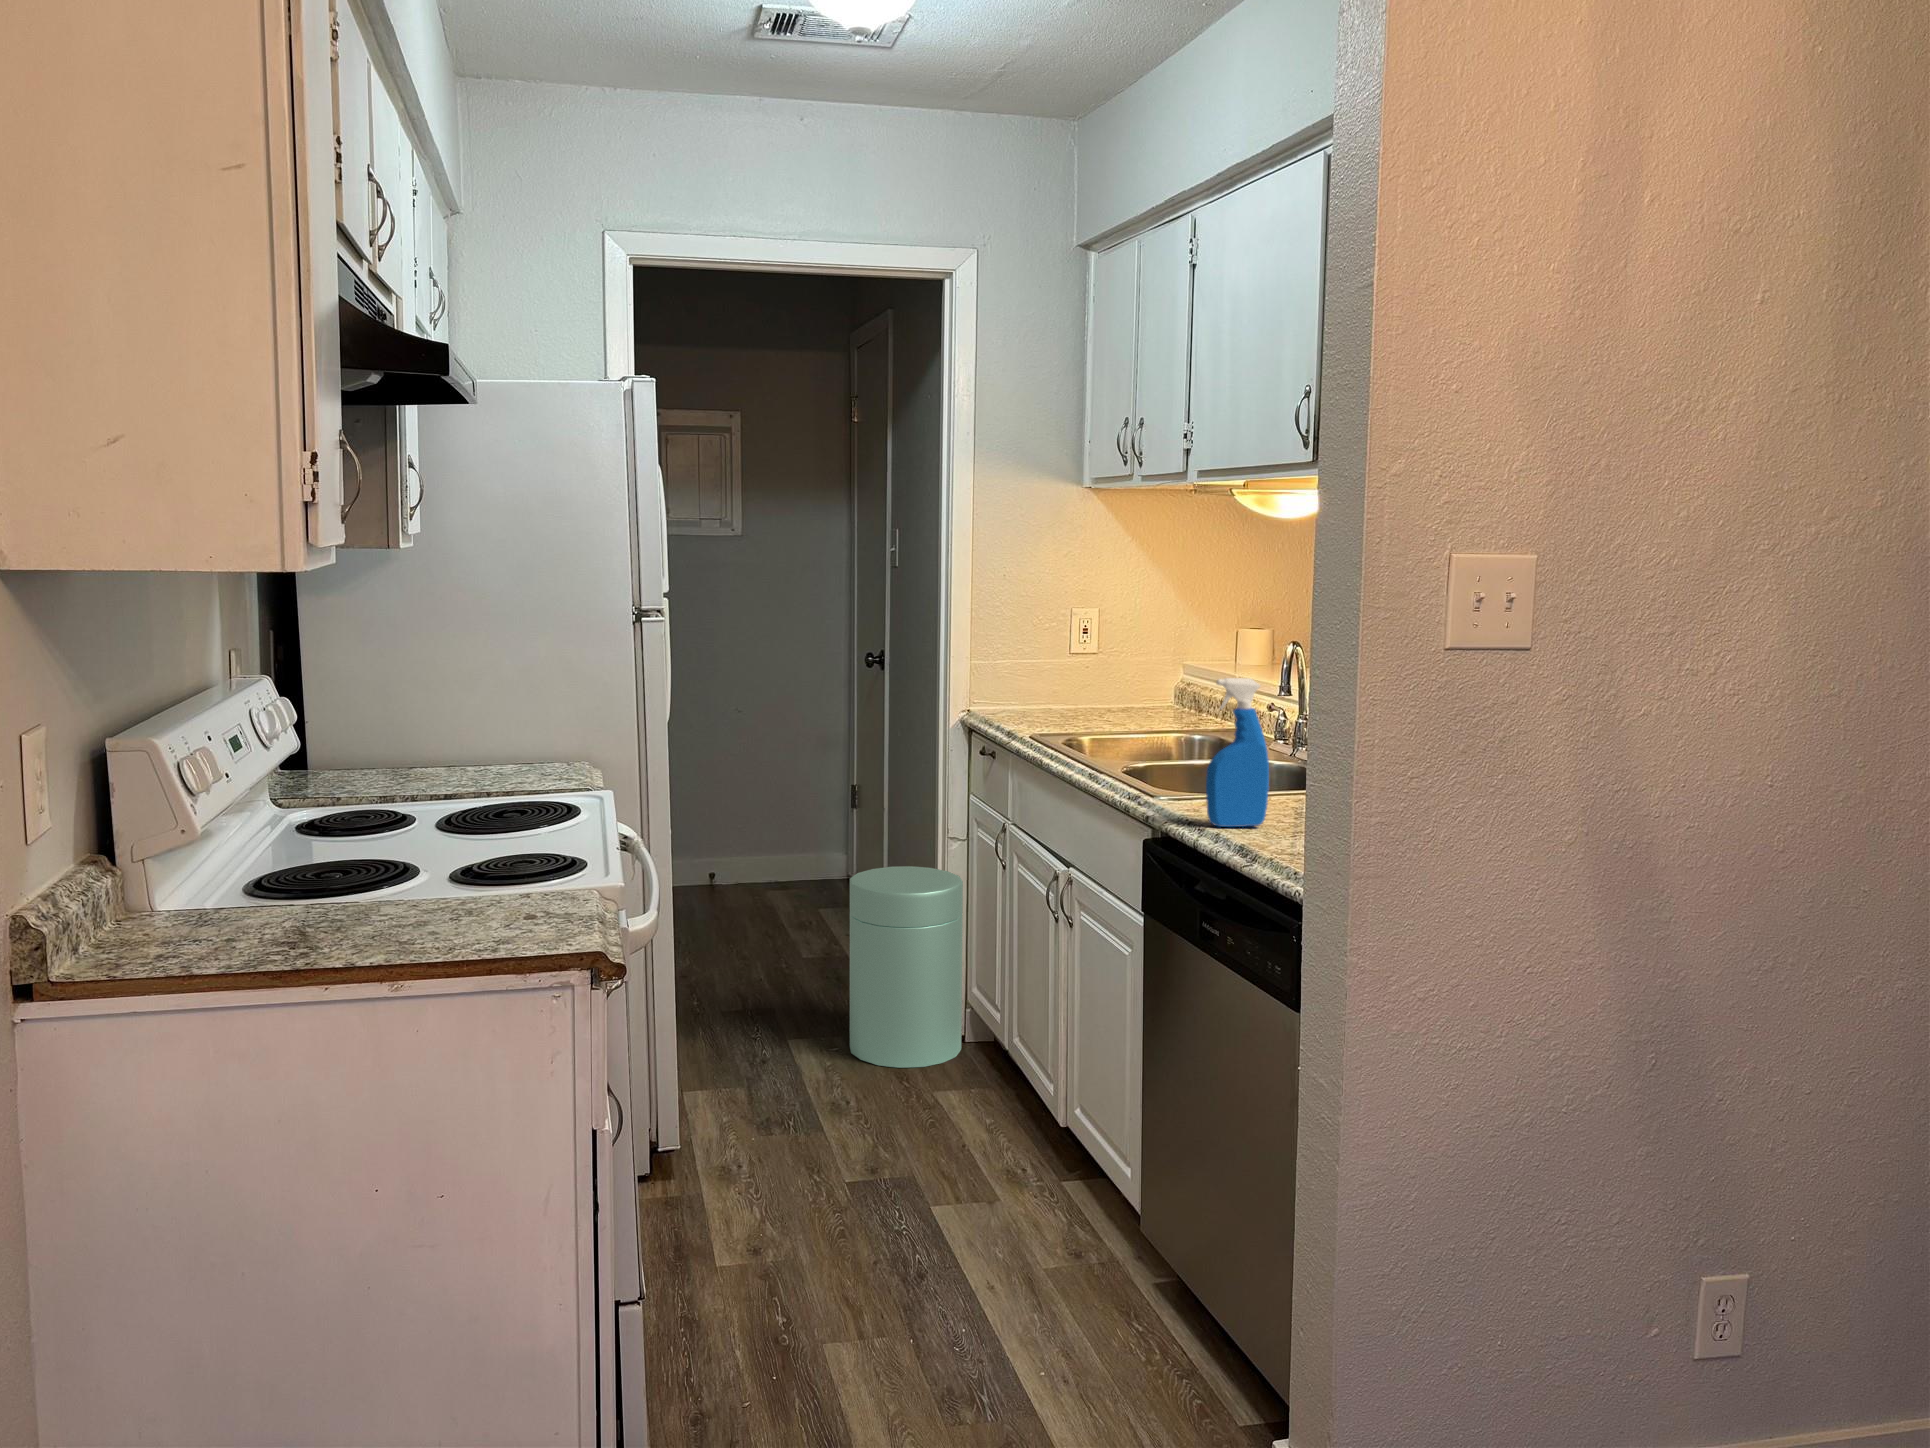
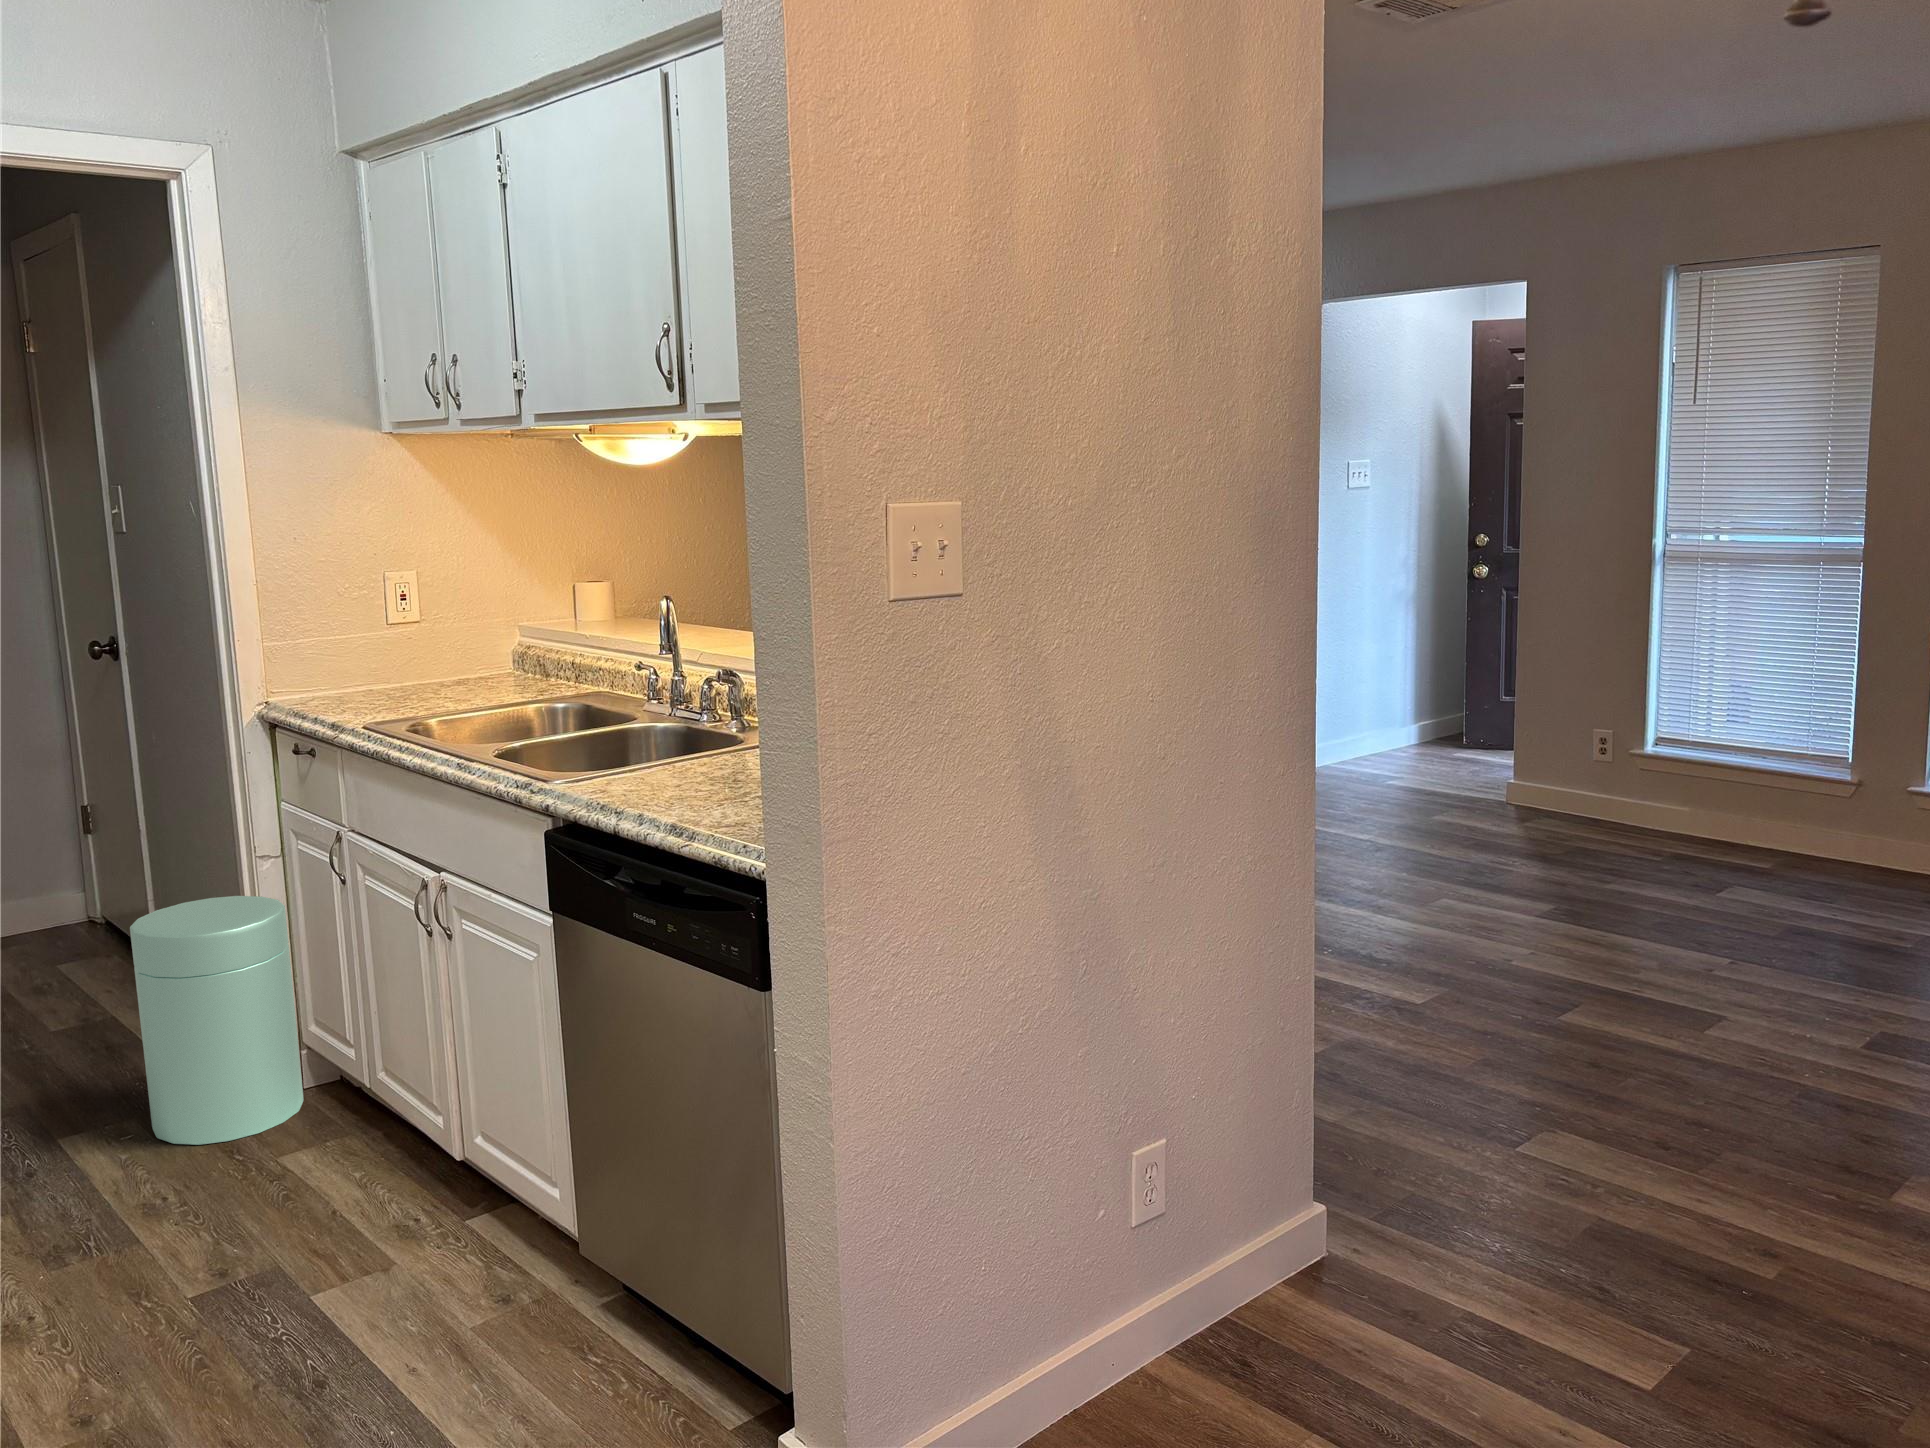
spray bottle: present [1206,678,1269,827] -> none [617,643,683,806]

